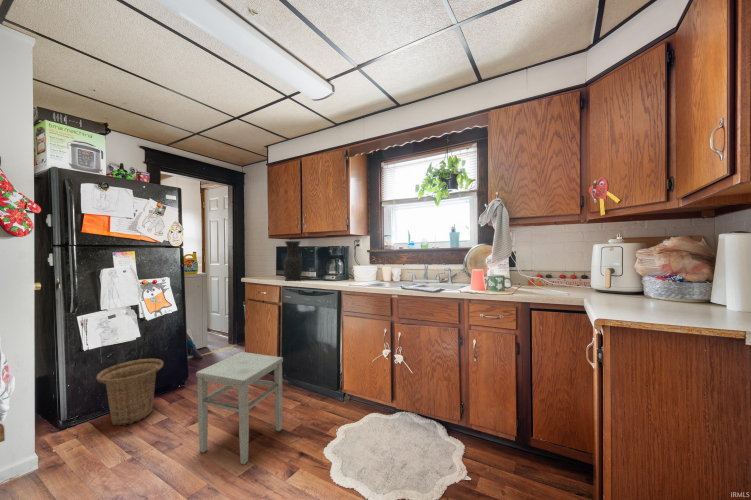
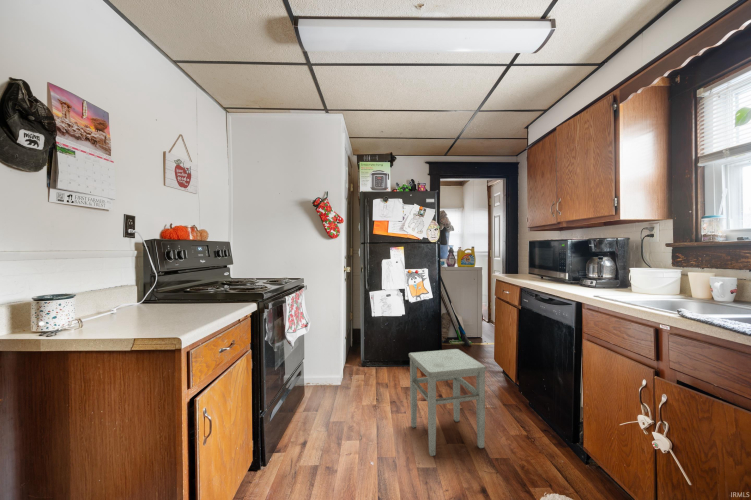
vase: present [283,241,302,281] -> none [530,233,555,283]
basket: present [97,359,164,425] -> none [374,334,415,383]

